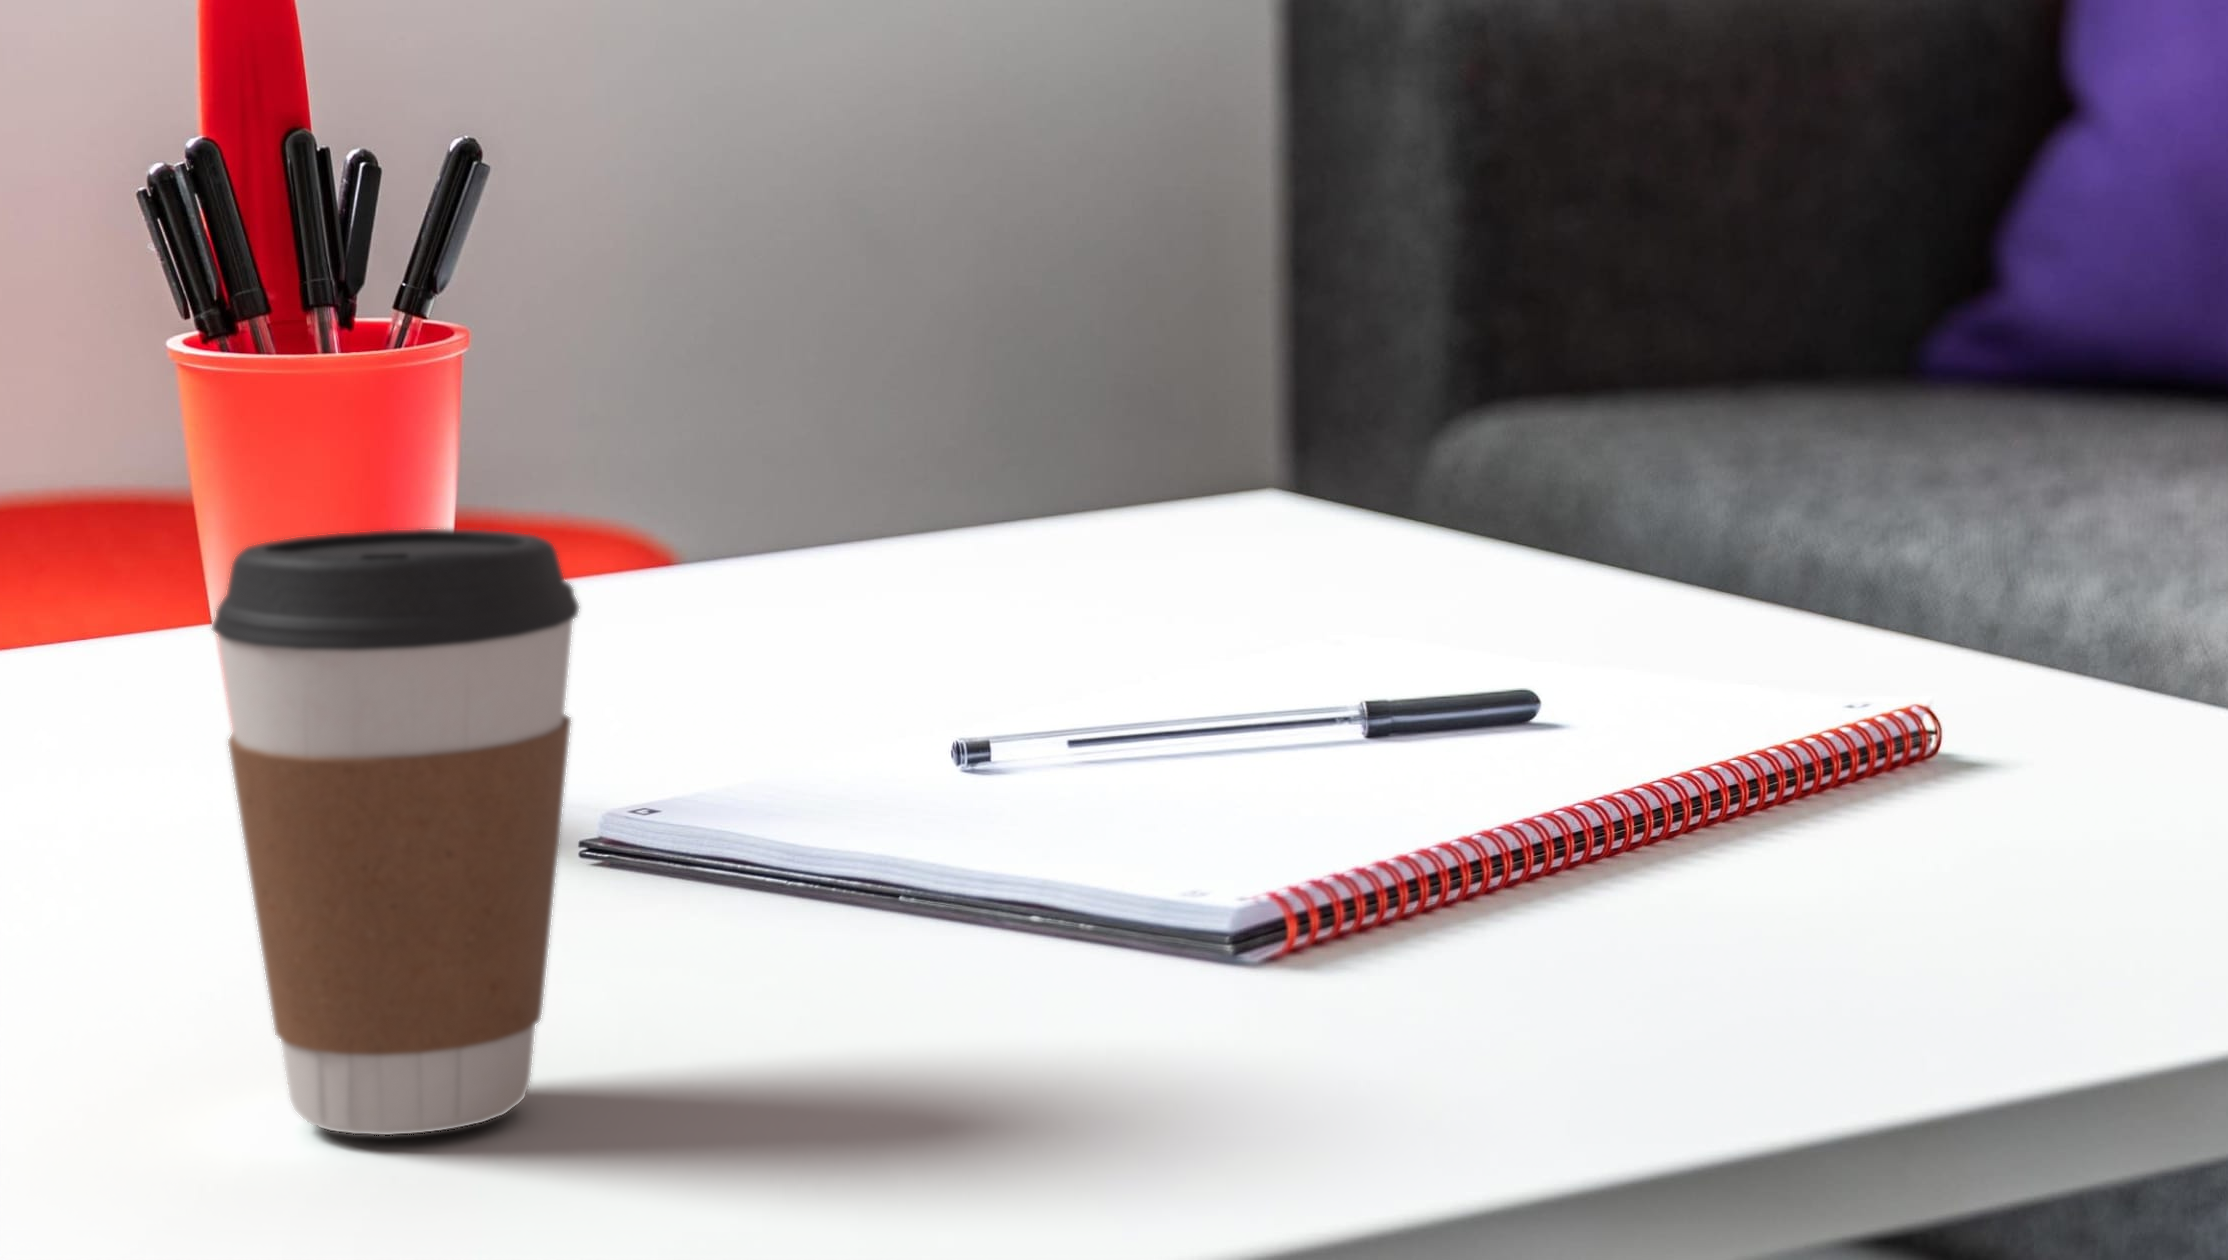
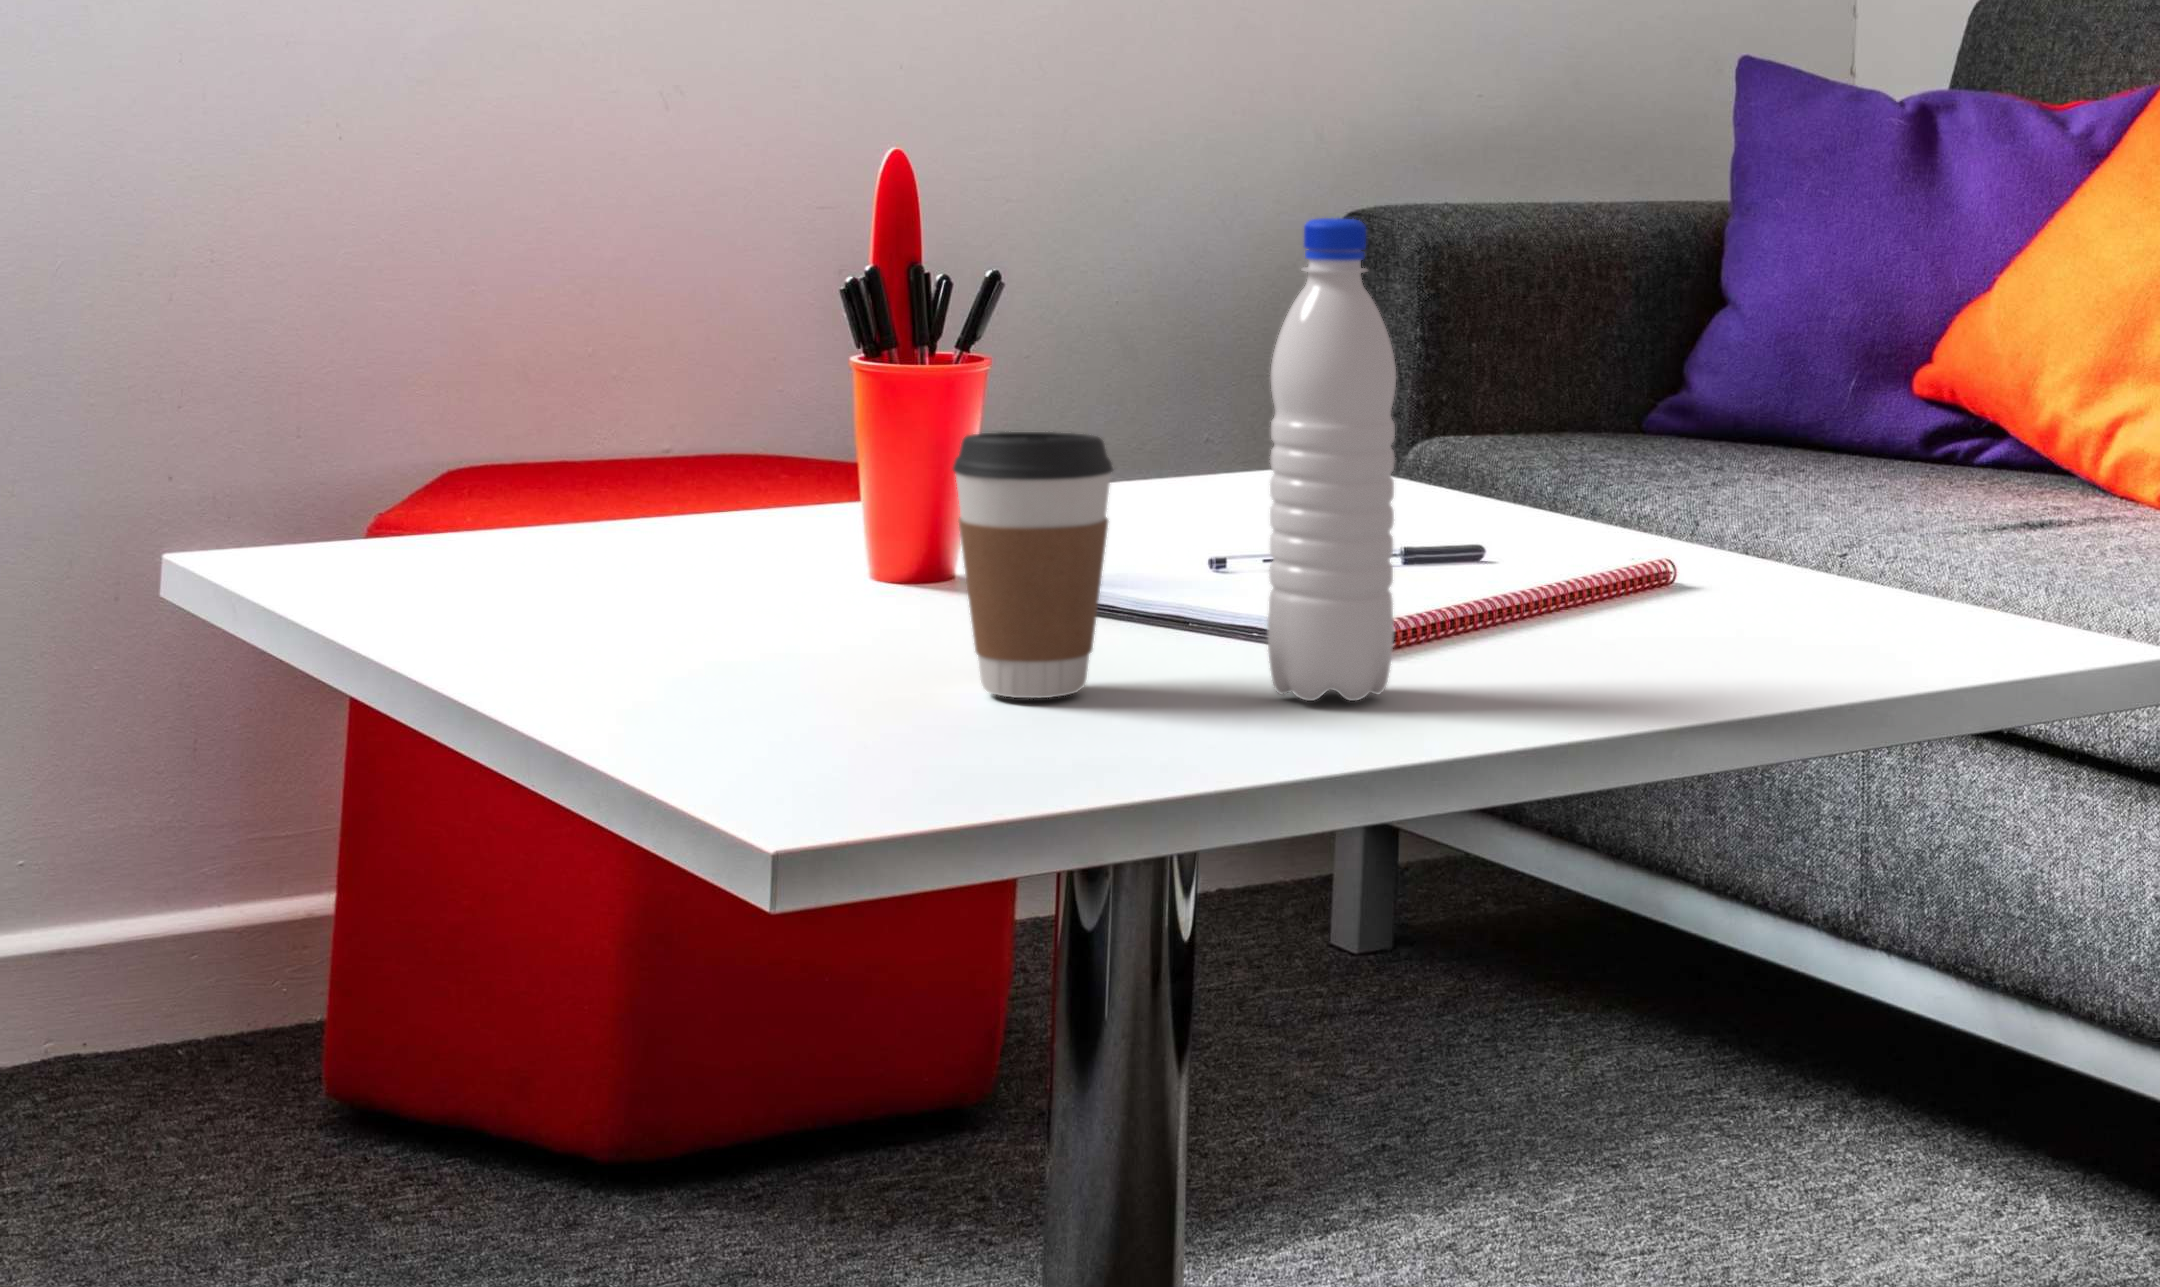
water bottle: none [922,44,1211,1124] -> present [1267,218,1396,701]

